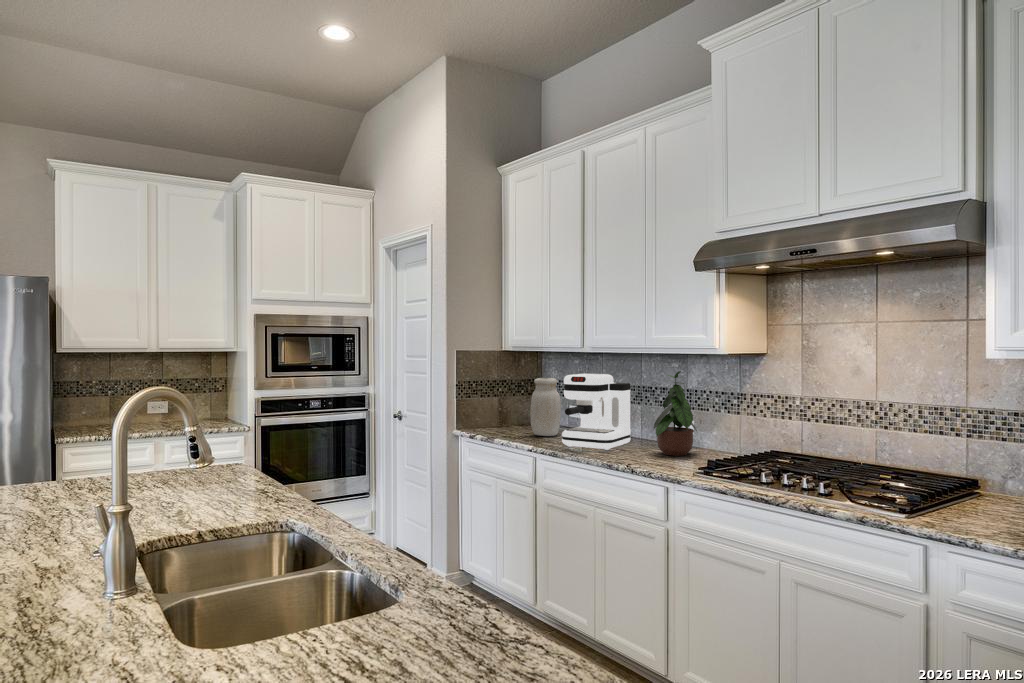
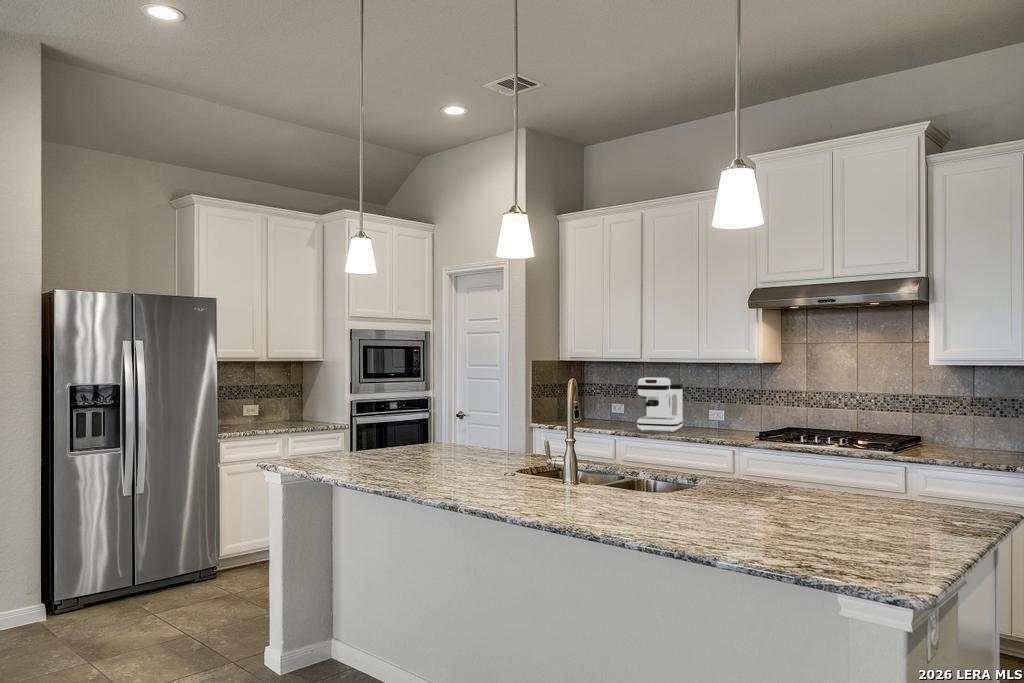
potted plant: present [654,371,697,456] -> none [706,374,742,433]
jar: present [530,378,561,436] -> none [597,381,620,425]

